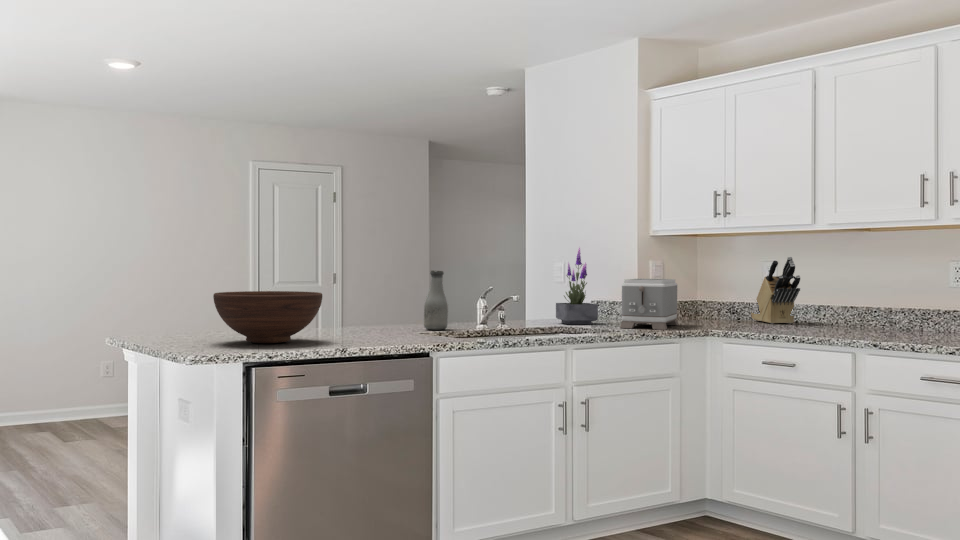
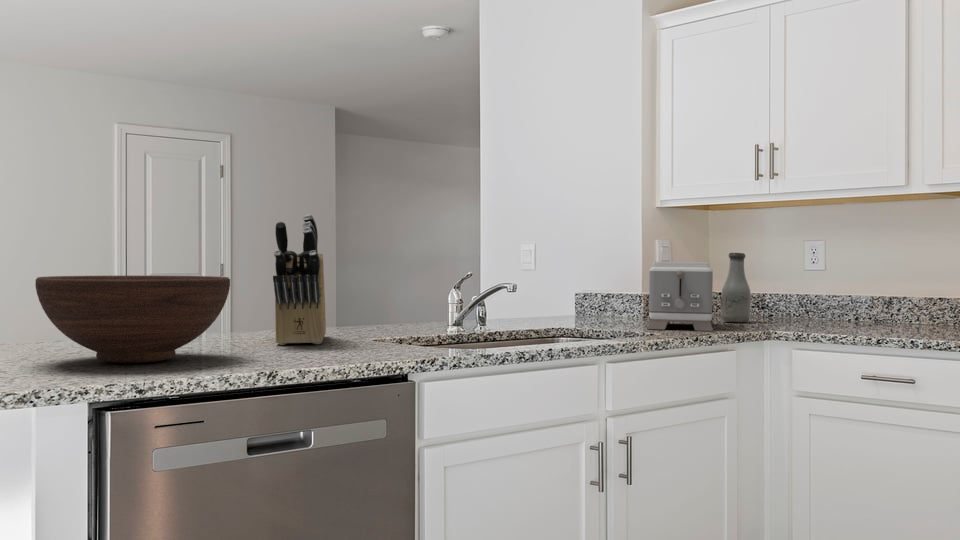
potted plant: present [556,248,598,324] -> none [547,219,607,325]
knife block: present [751,257,800,324] -> present [273,214,326,345]
bottle: present [424,270,448,330] -> present [721,253,751,322]

